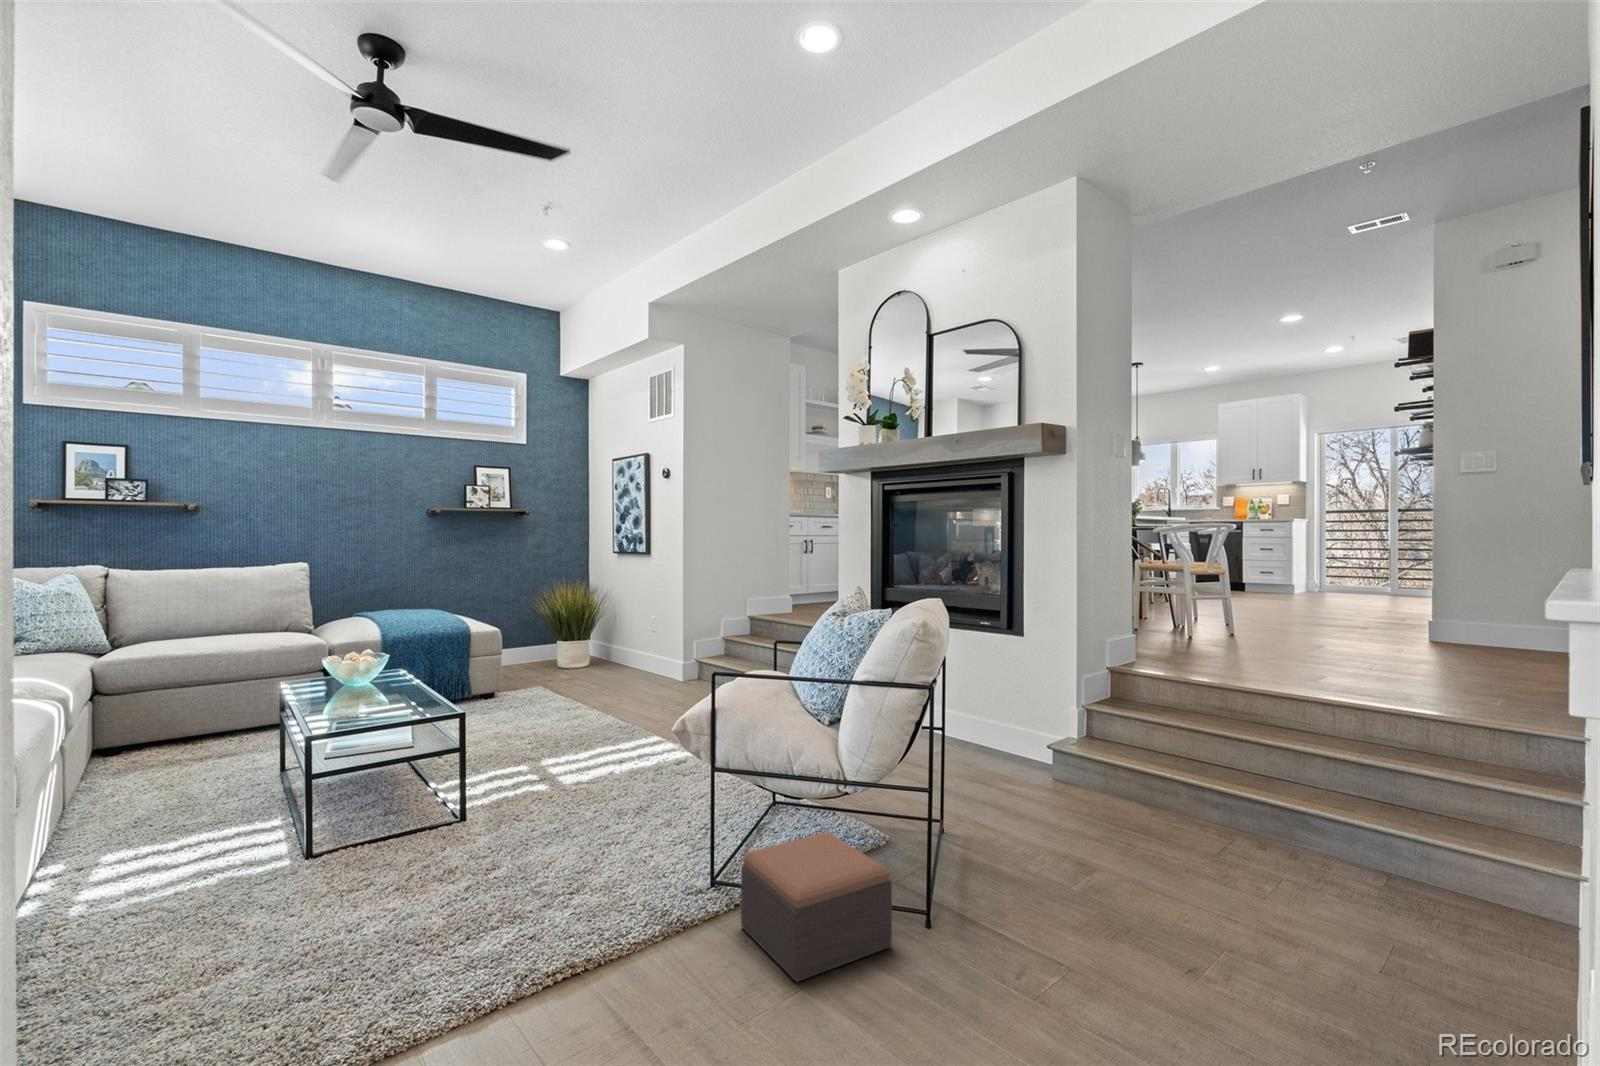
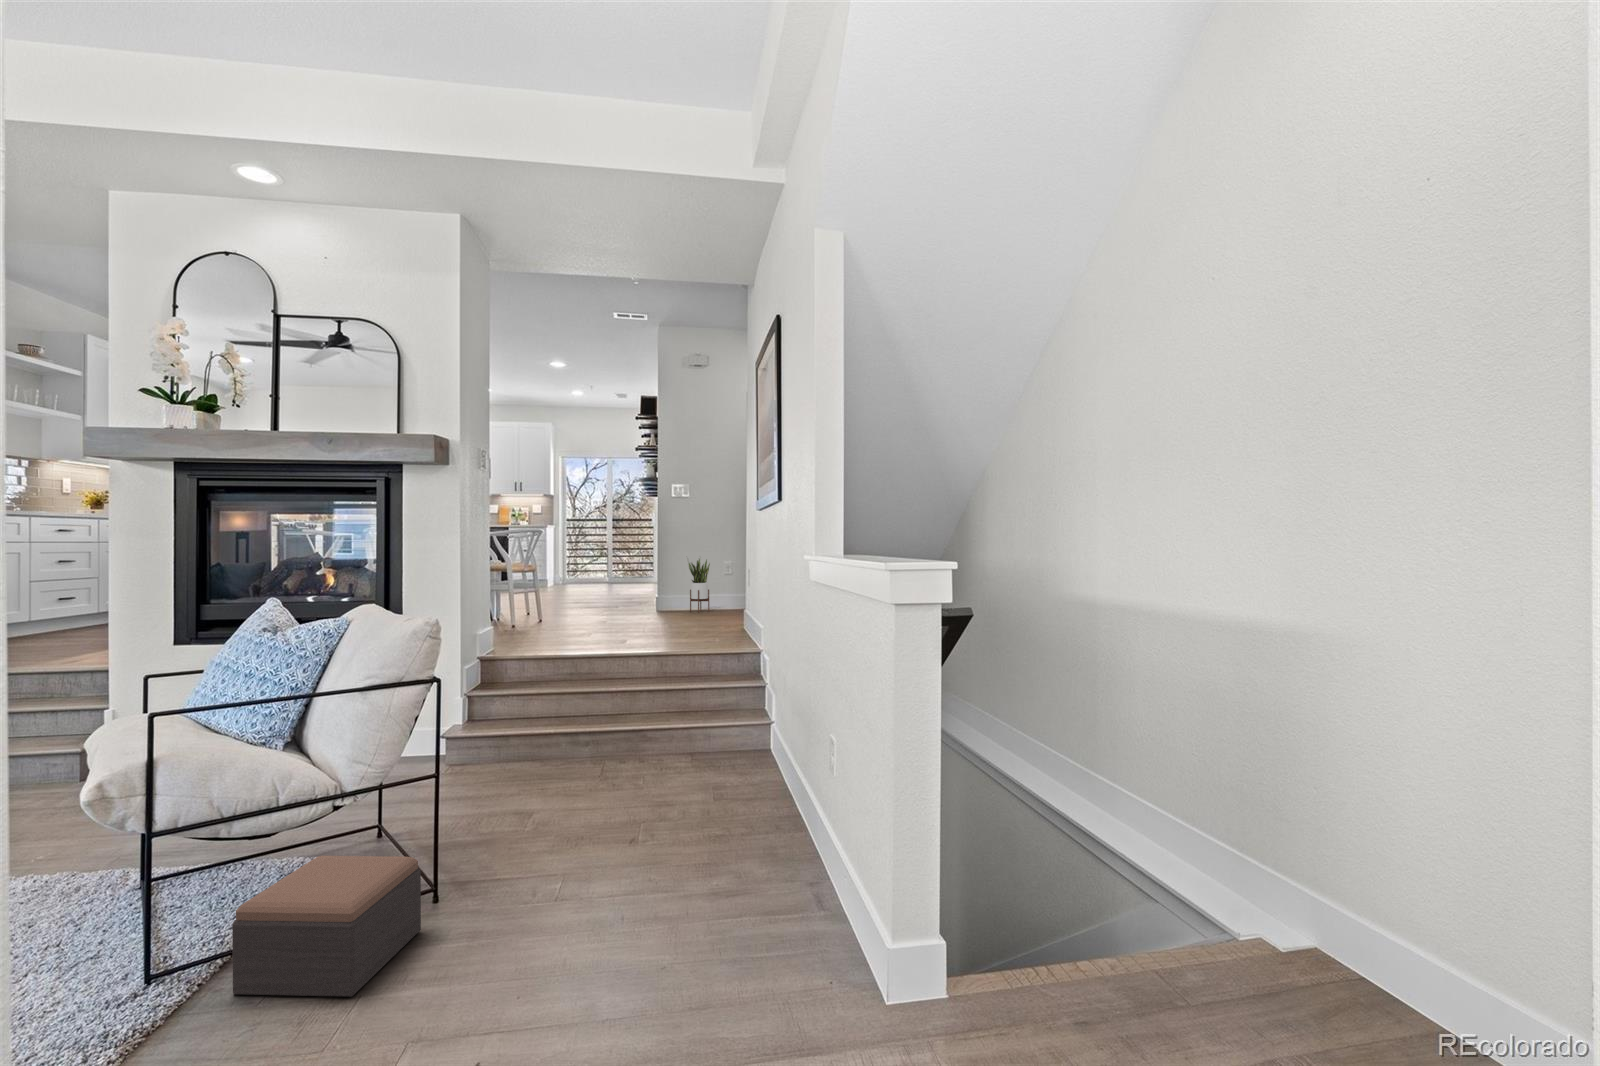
potted plant: none [1474,563,1524,651] -> present [687,556,710,613]

